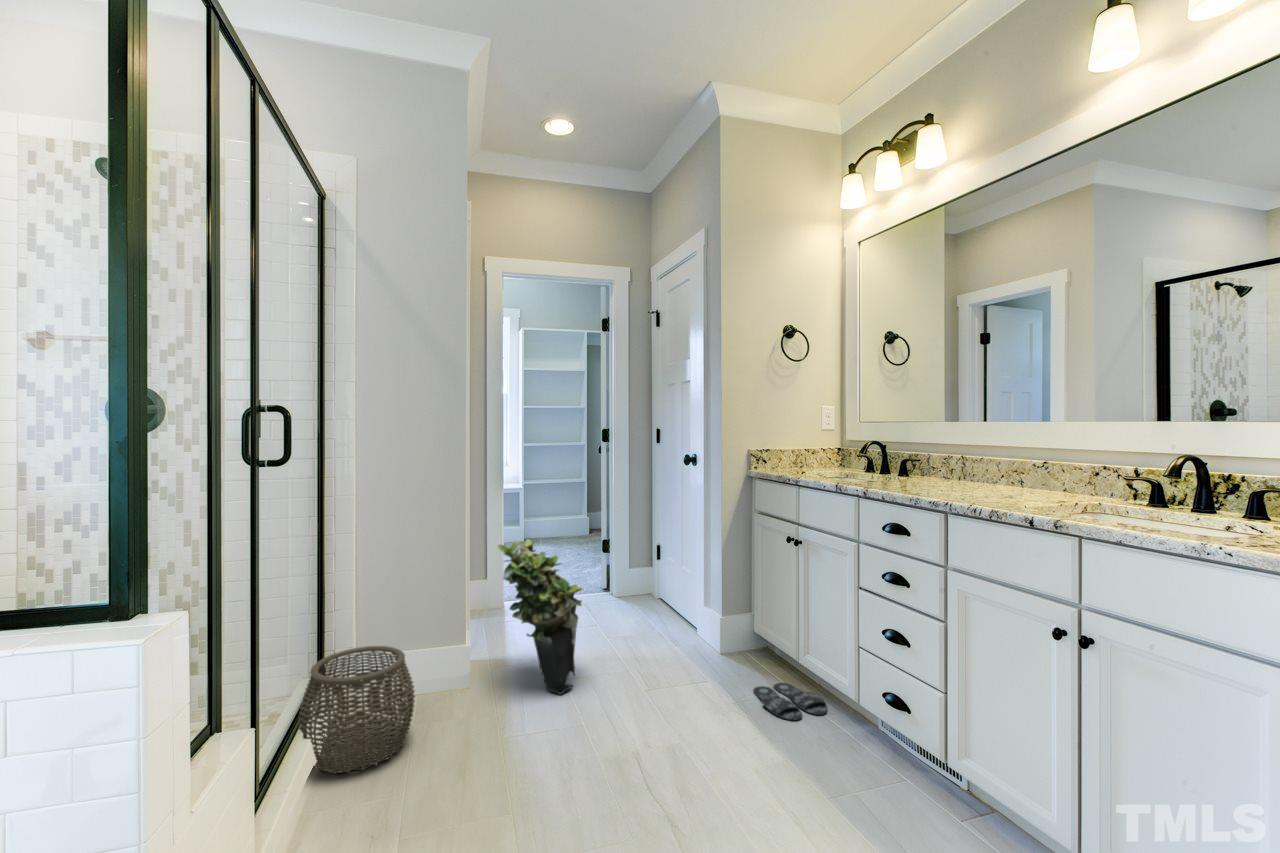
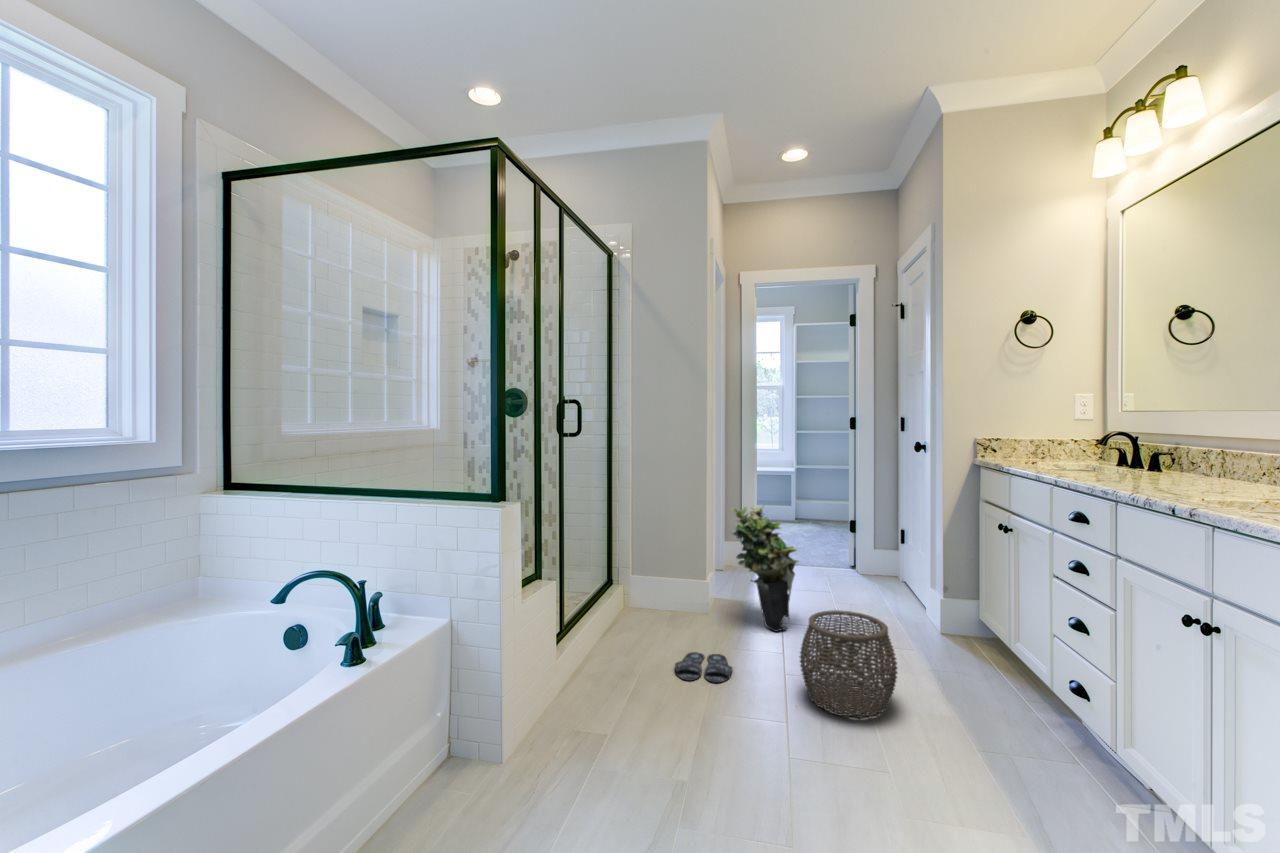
woven basket: present [299,646,415,773] -> present [800,610,898,718]
slippers: present [753,683,827,720] -> present [675,652,733,683]

